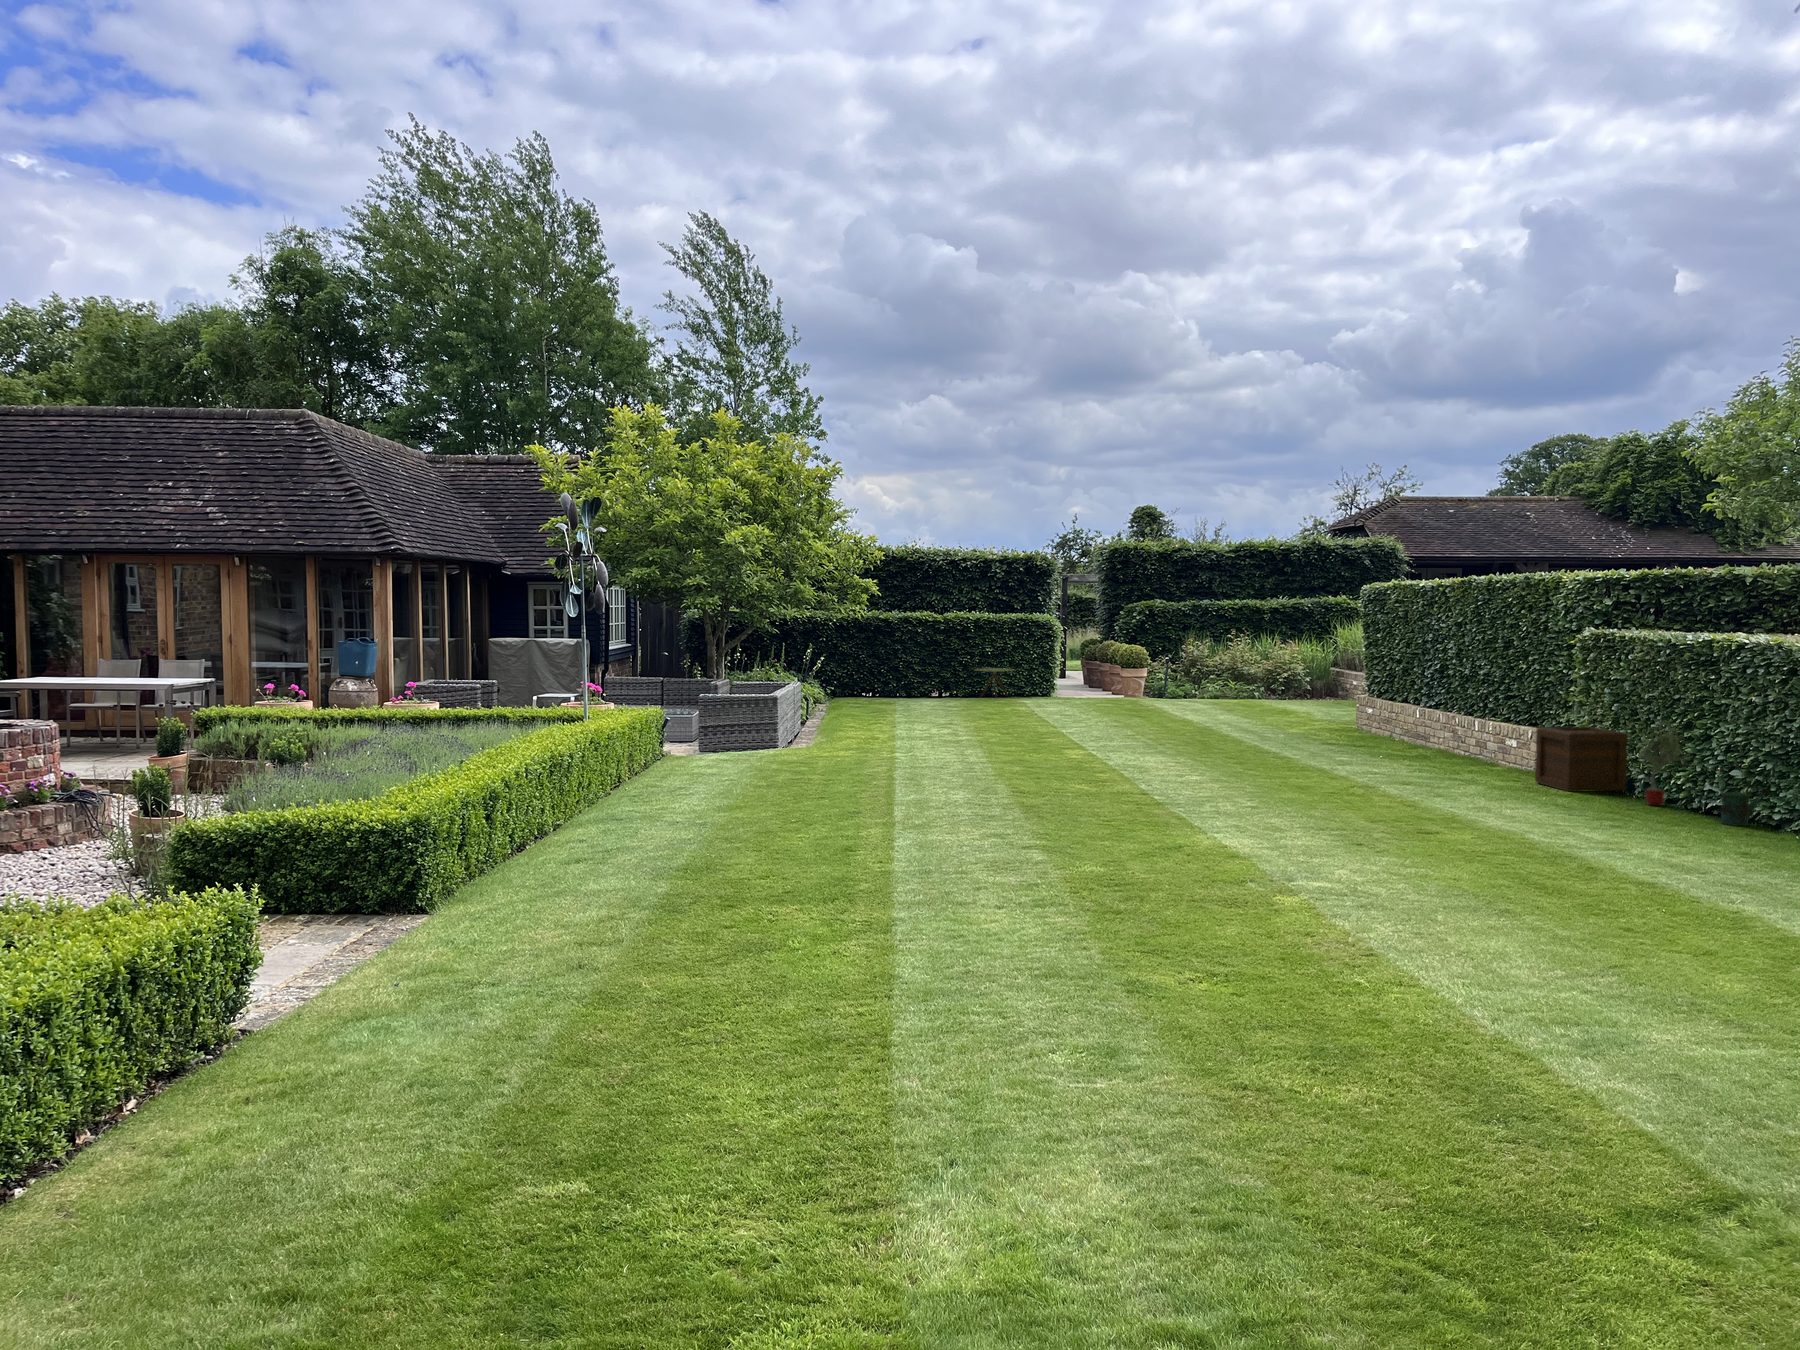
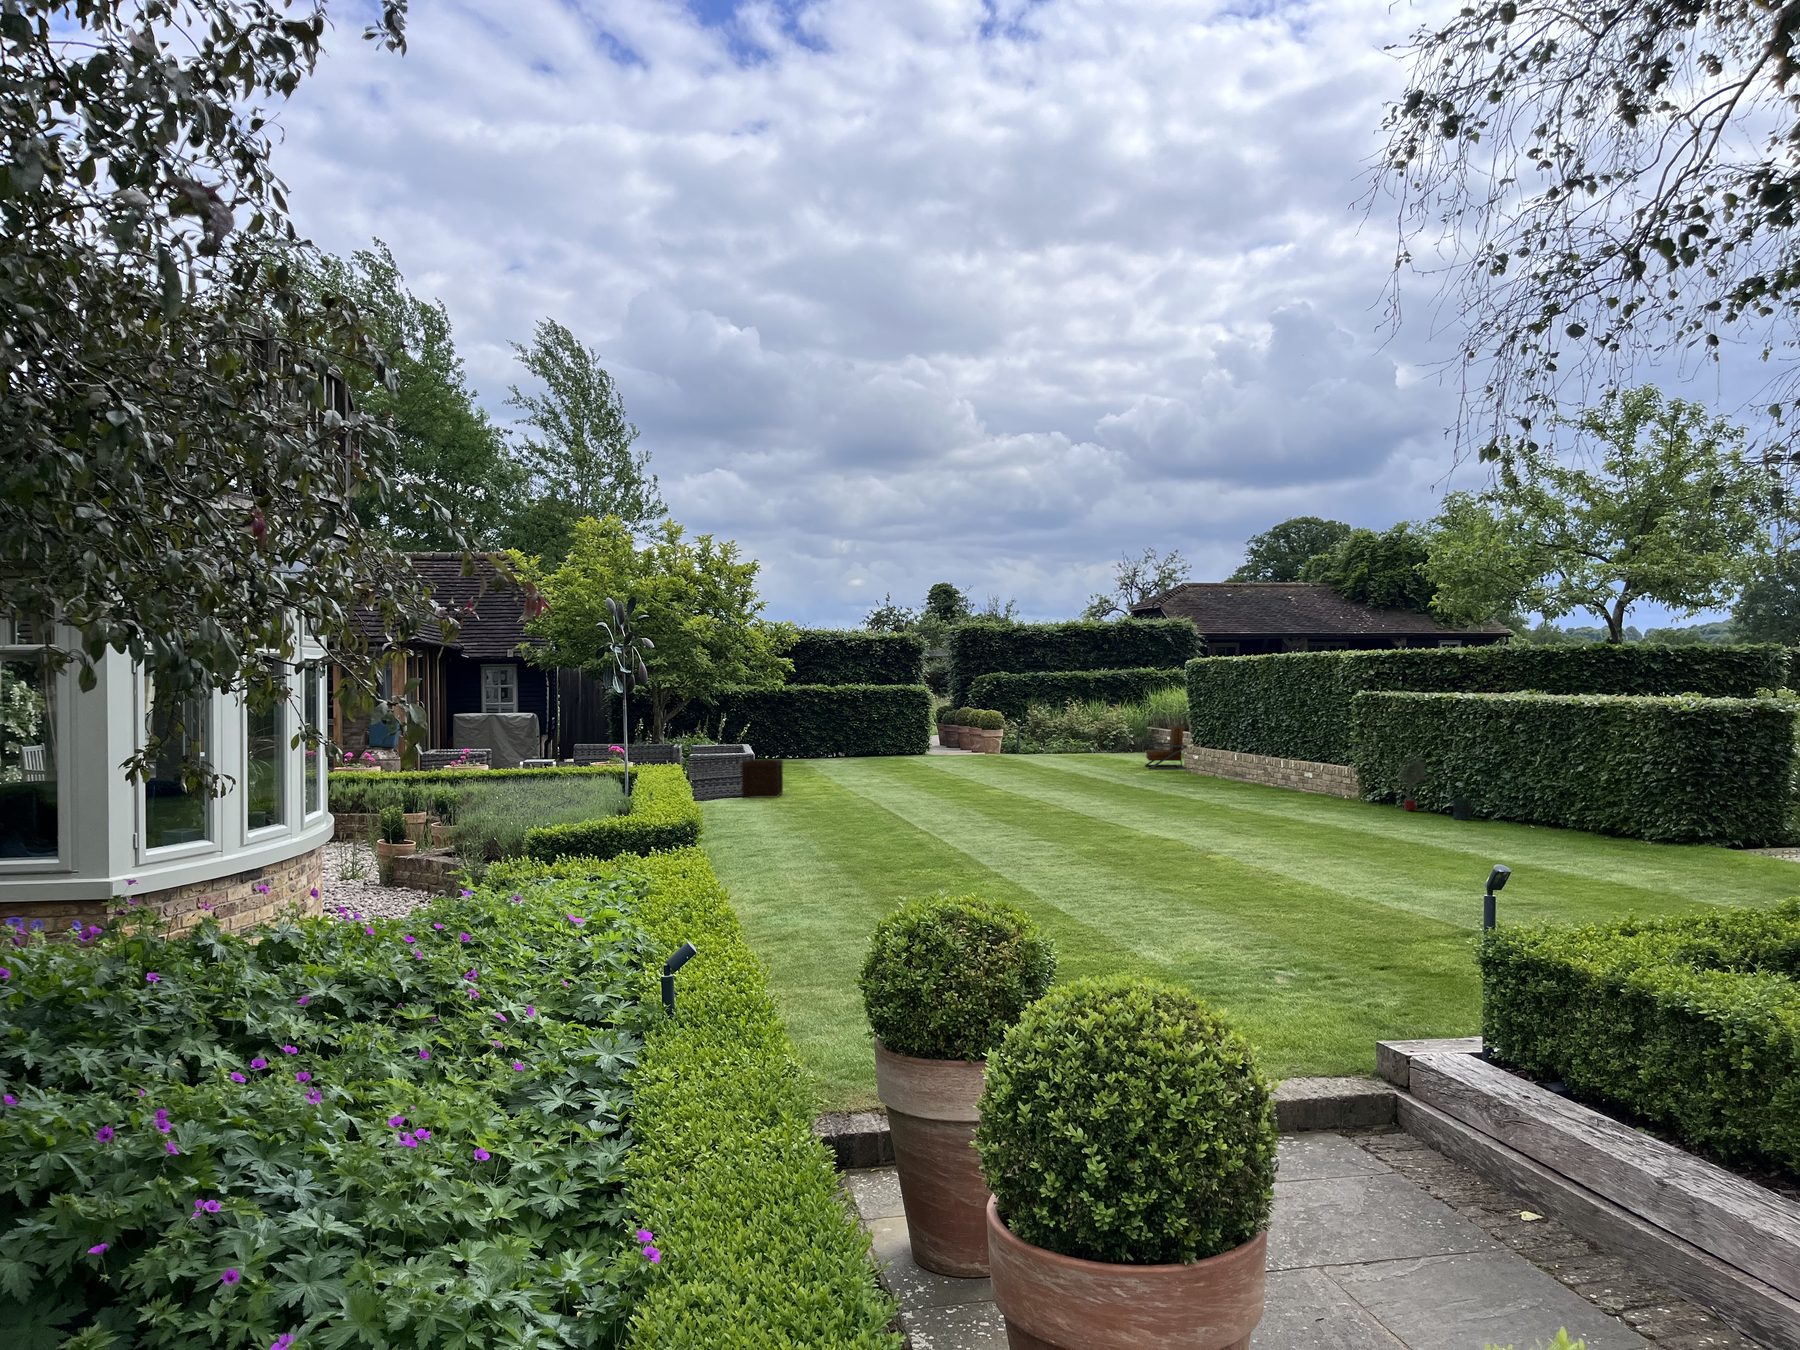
round table: present [975,668,1014,695] -> none [862,732,897,757]
lounge chair: none [1307,669,1361,726] -> present [1145,726,1187,770]
wooden crate: present [1535,727,1628,792] -> present [742,759,783,798]

